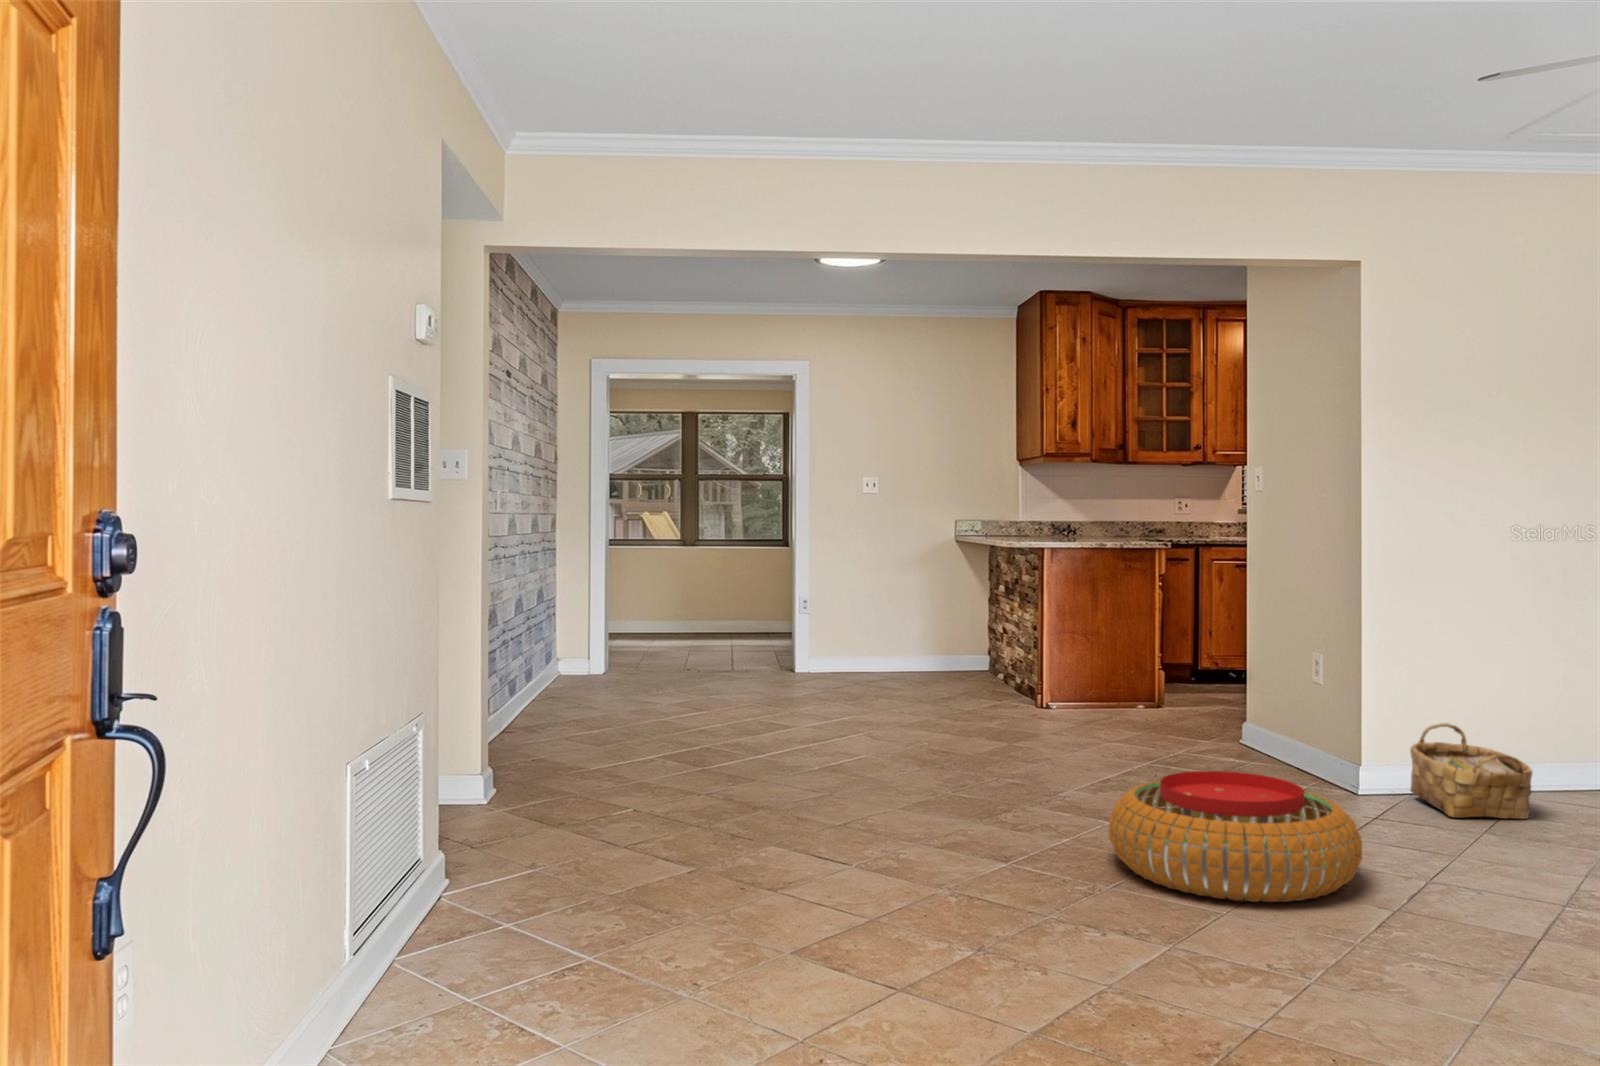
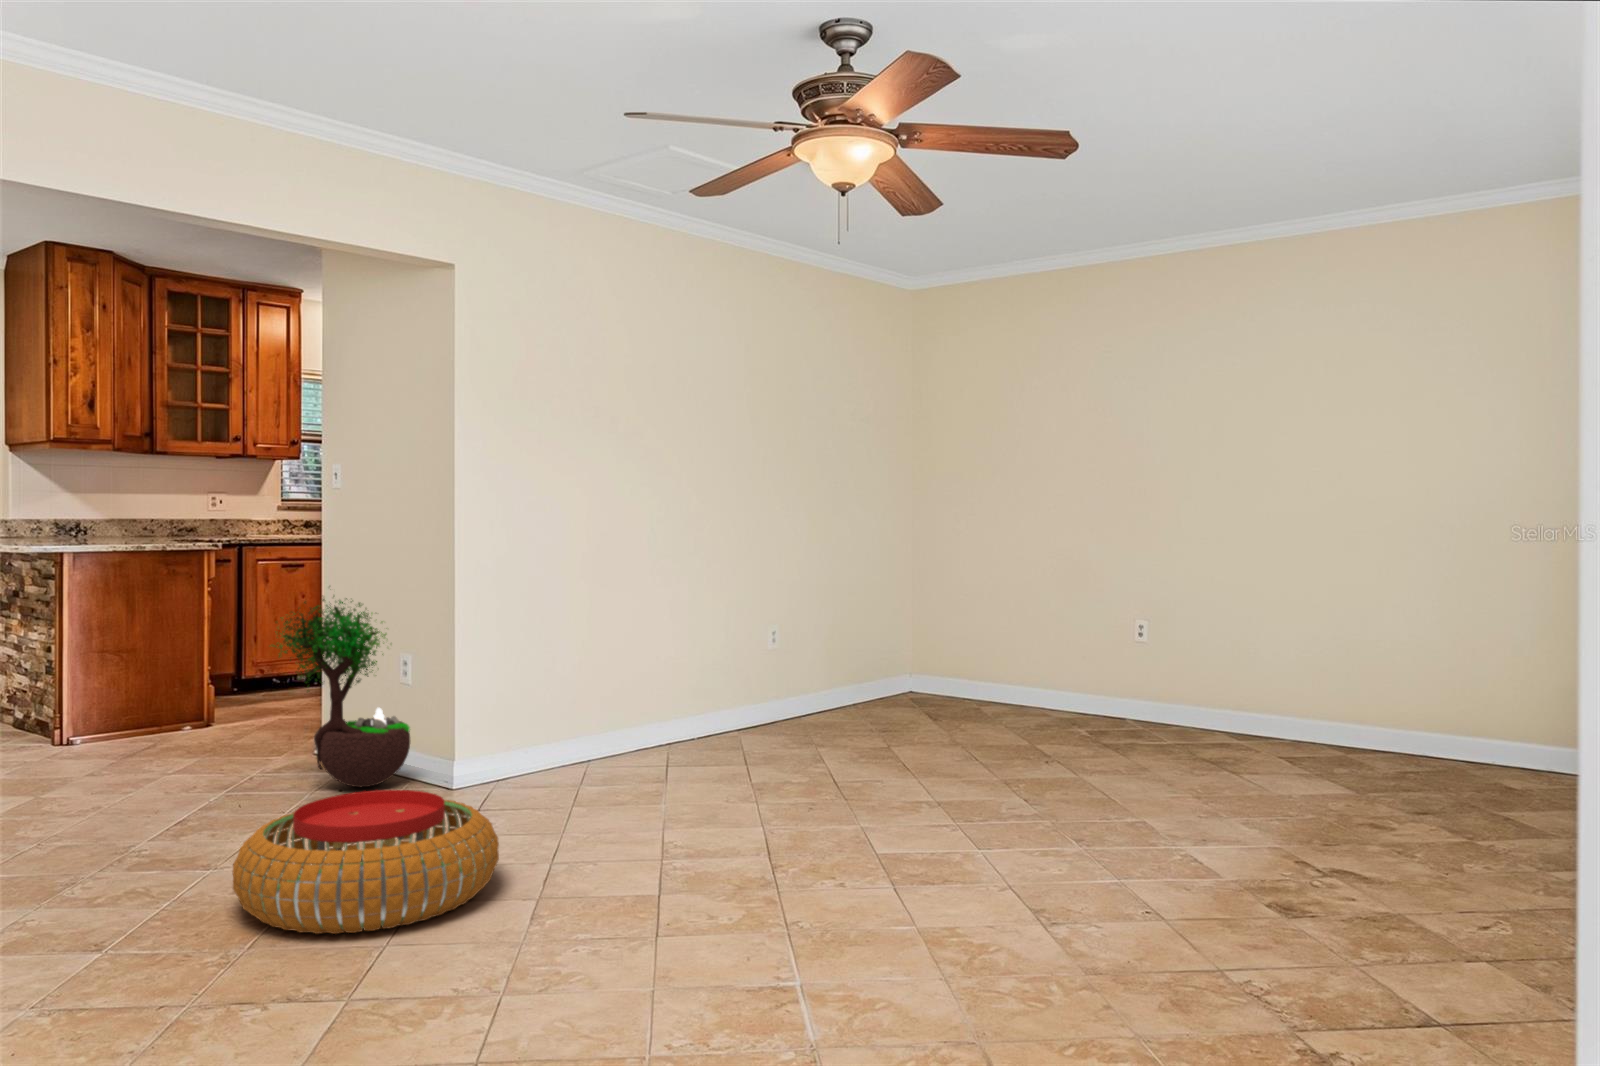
potted tree: none [1183,579,1320,779] -> present [272,596,410,787]
woven basket: present [1410,723,1532,819] -> none [497,709,596,795]

